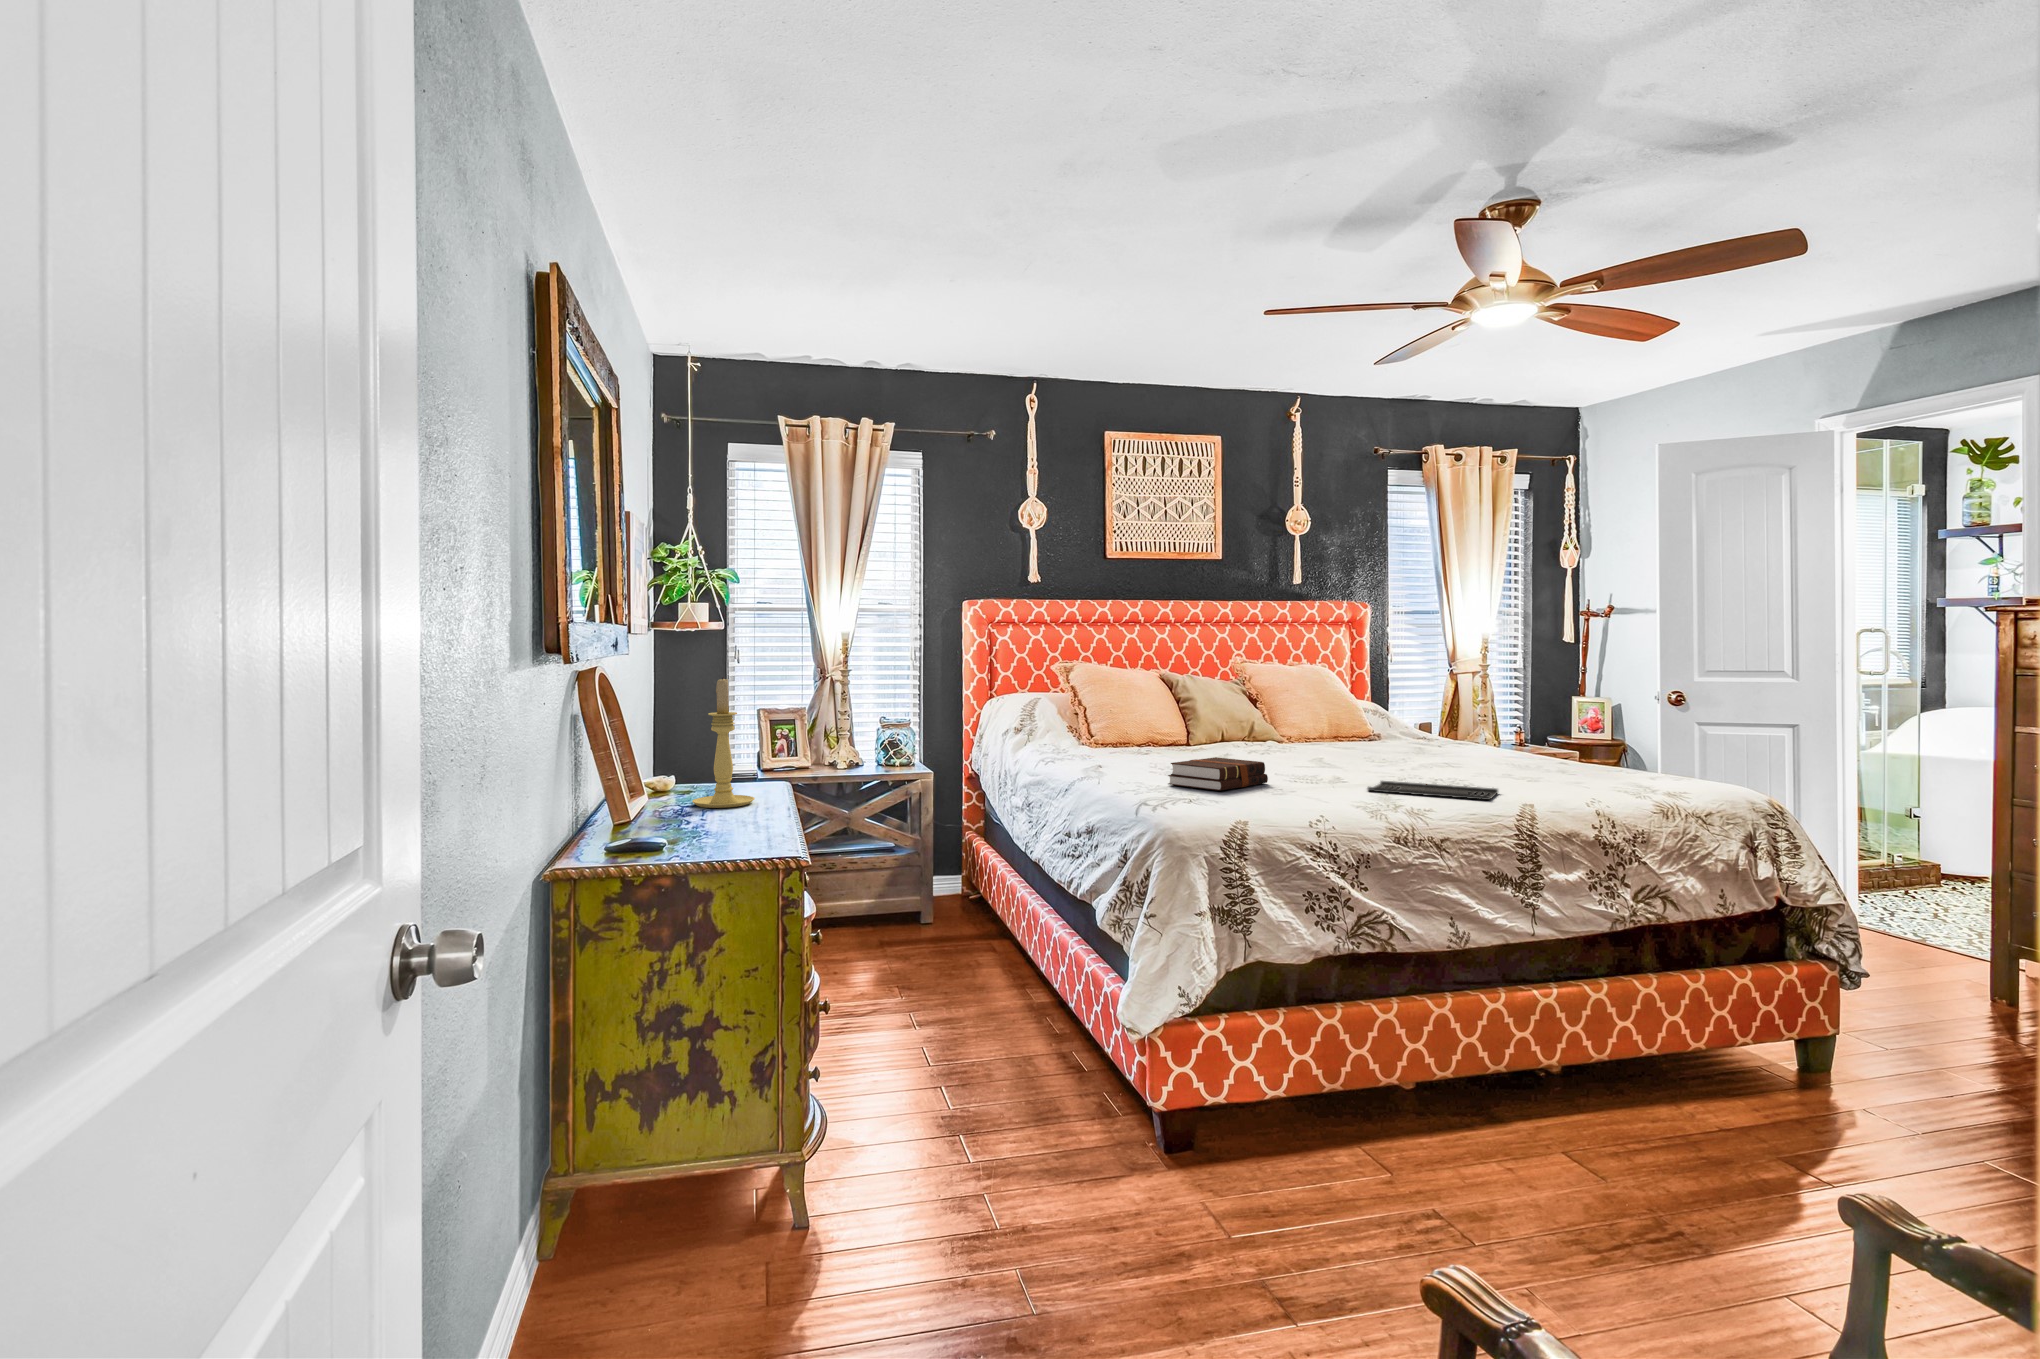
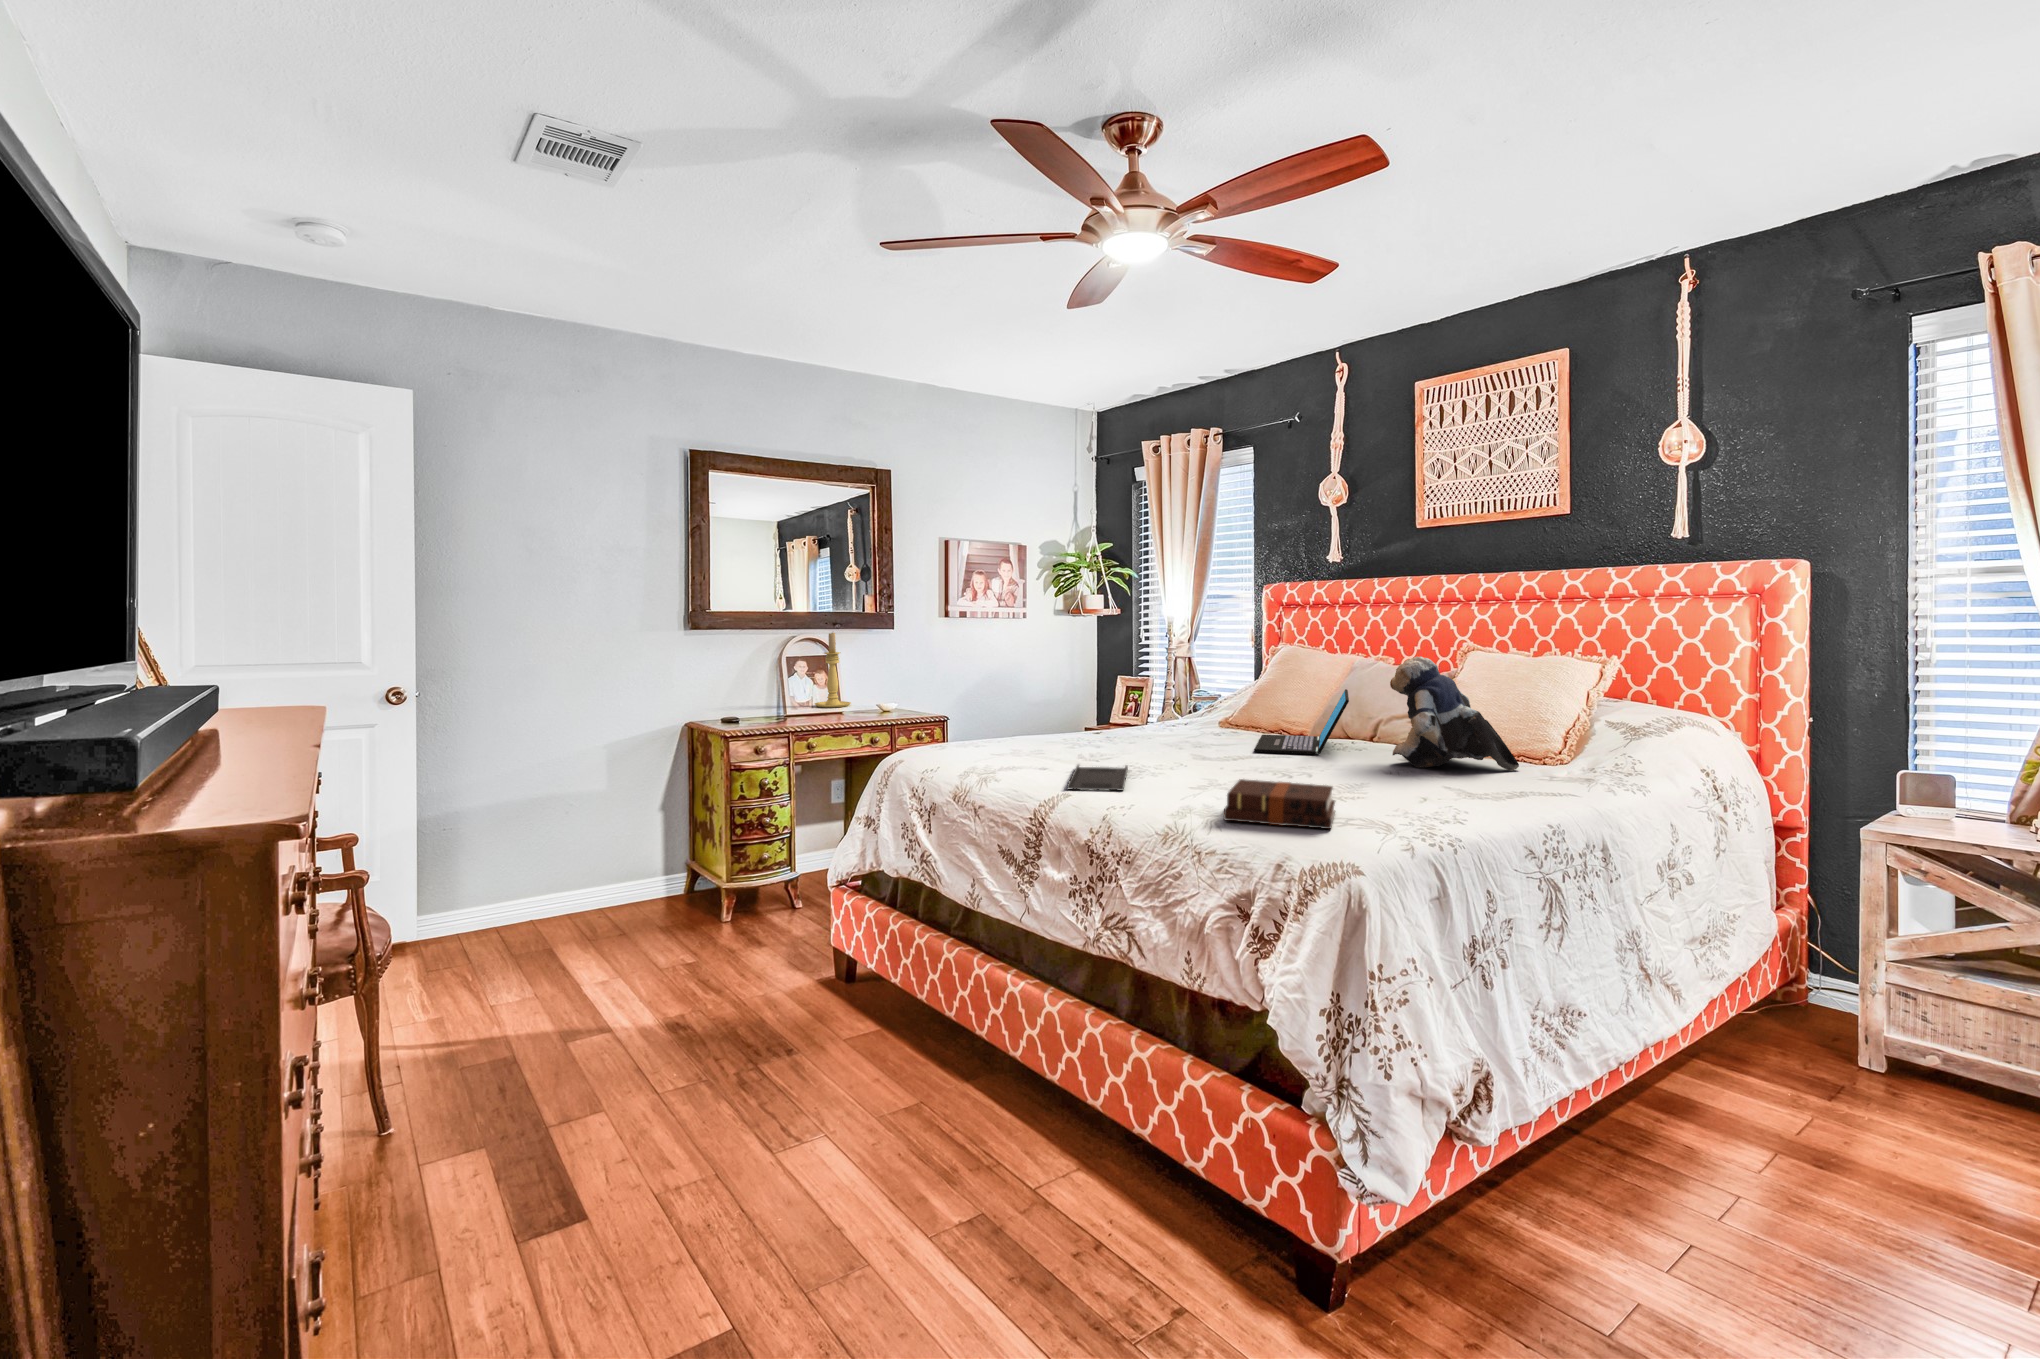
teddy bear: none [1351,665,1444,753] -> present [1390,656,1519,771]
laptop: none [1229,702,1351,762] -> present [1254,689,1349,754]
hardback book: present [1168,757,1268,791] -> present [1224,779,1335,829]

